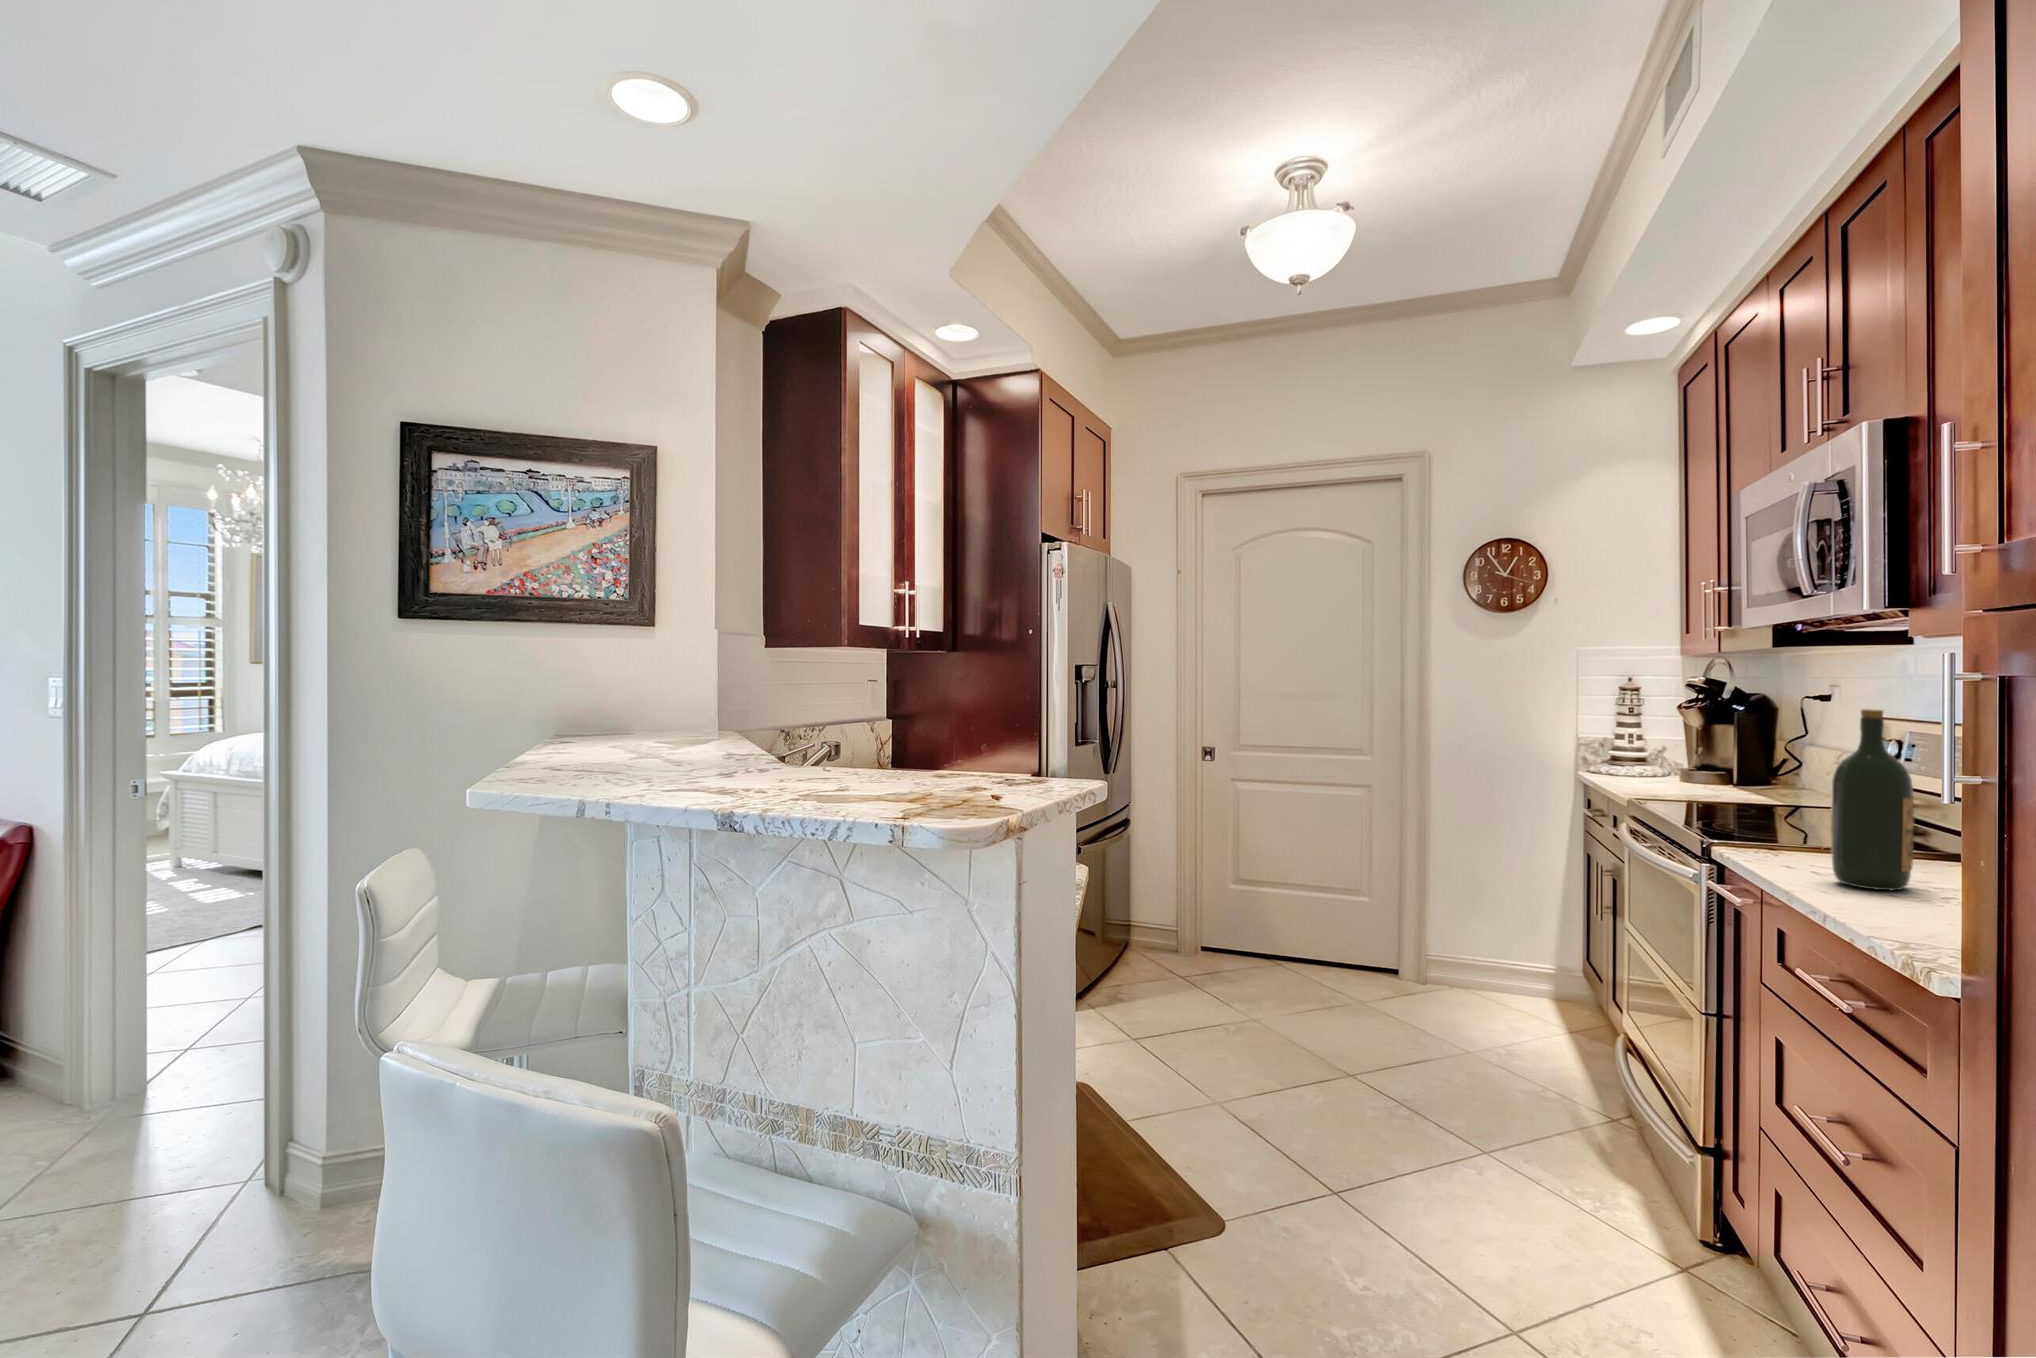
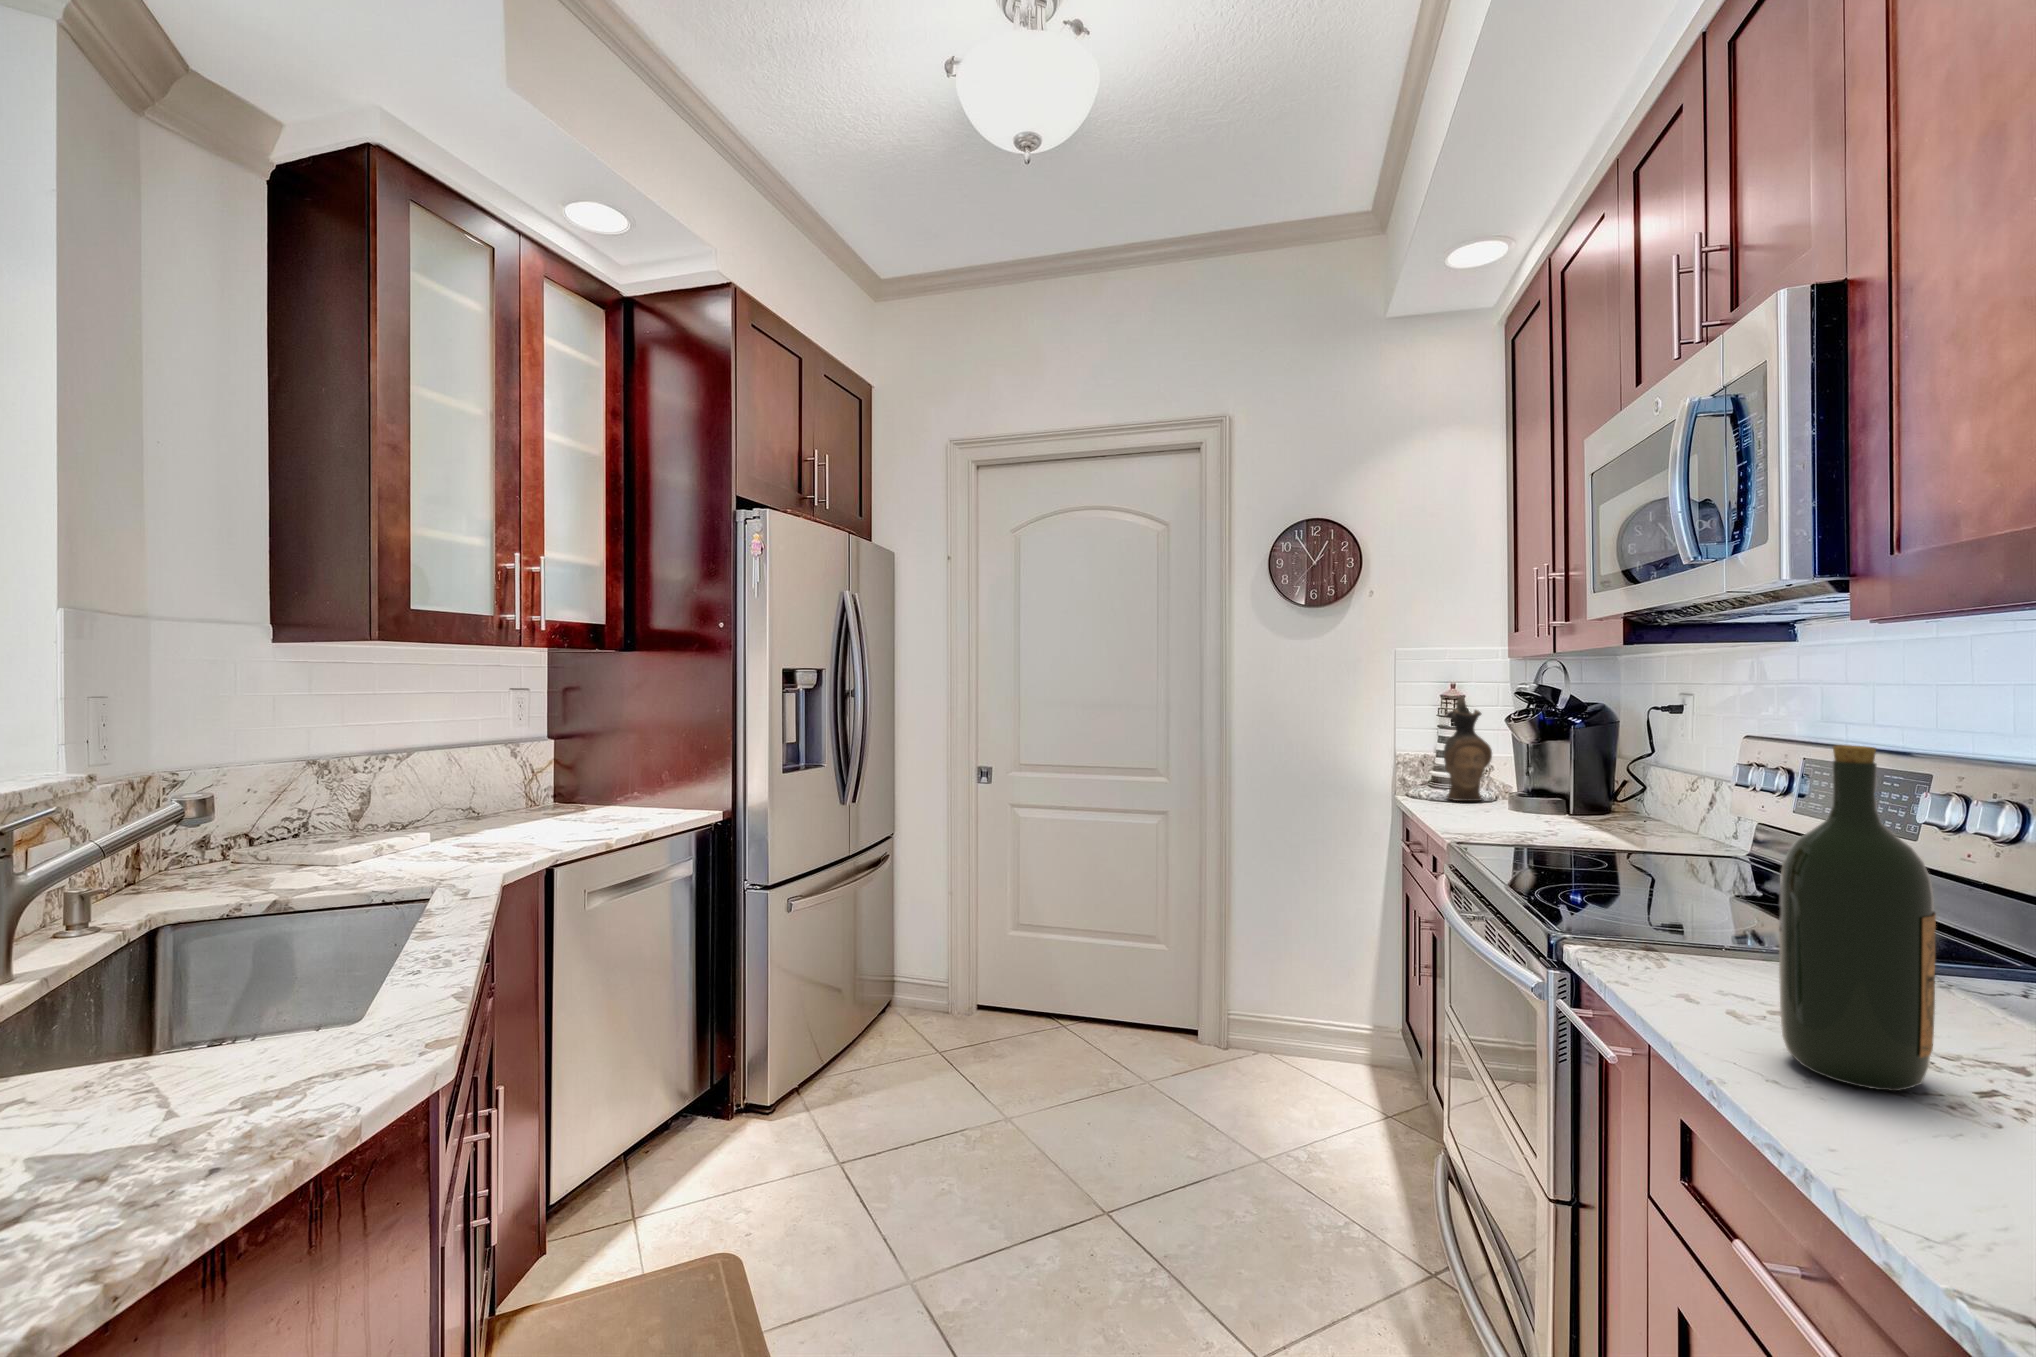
ceramic pitcher: none [1622,689,1665,775] -> present [1444,698,1492,801]

